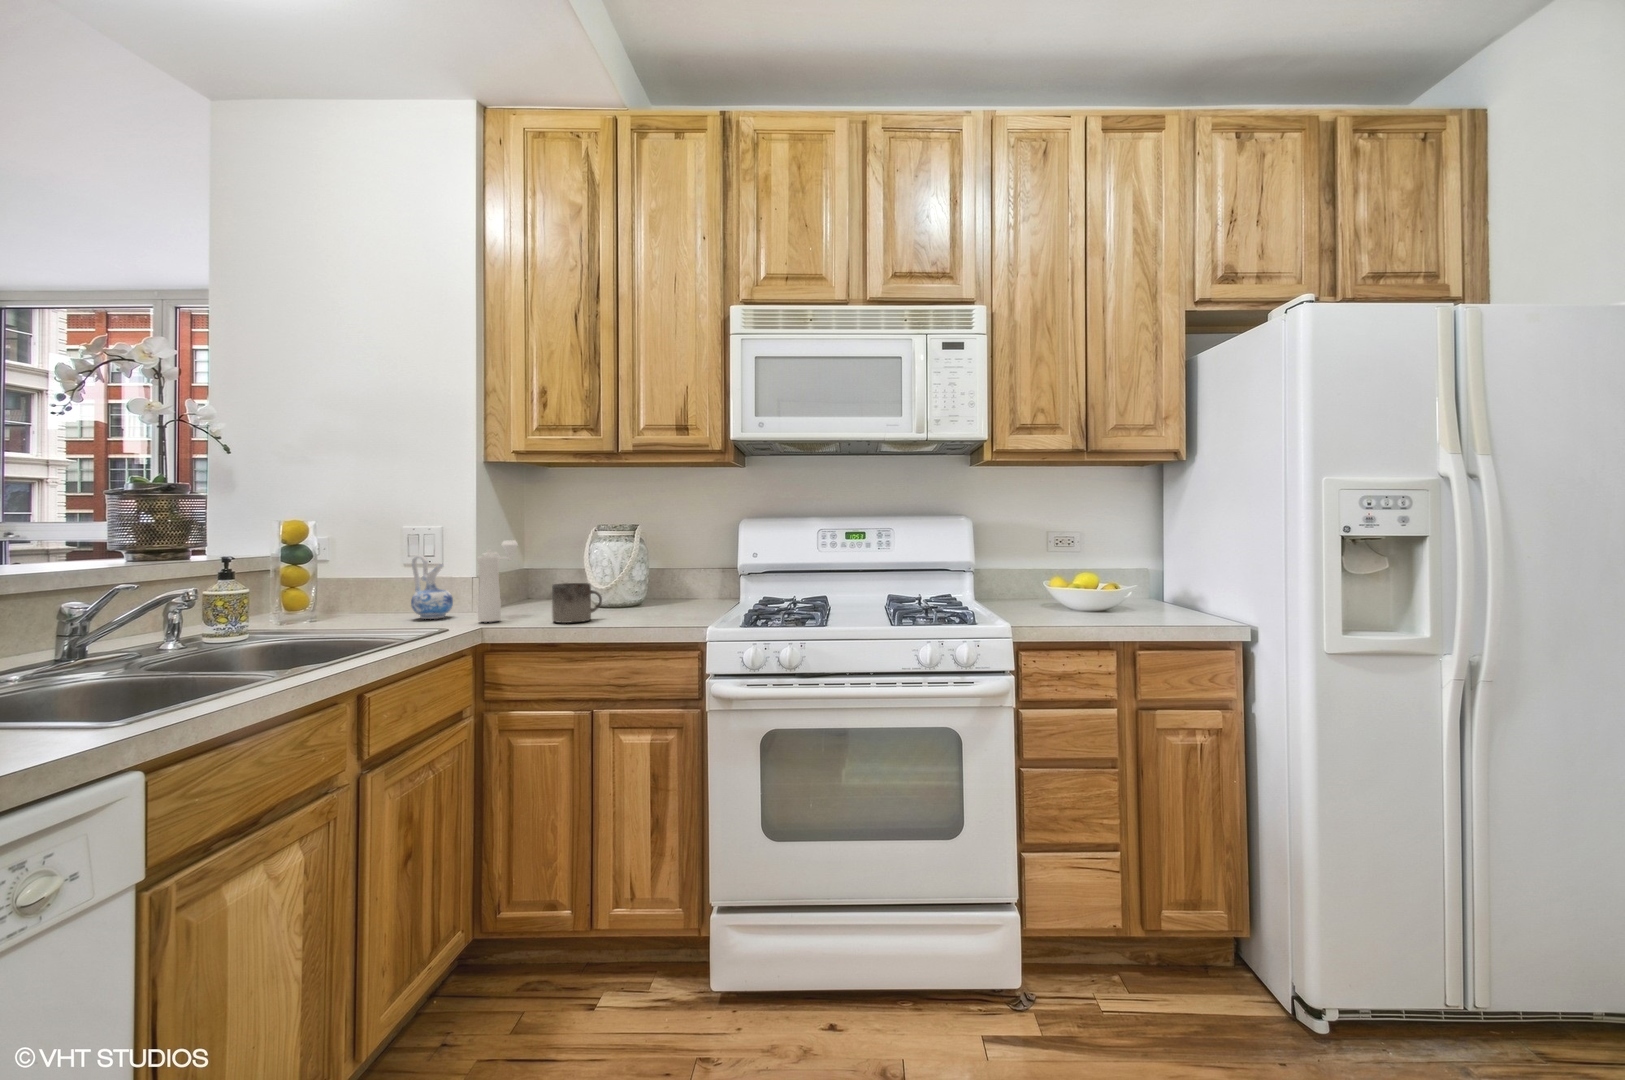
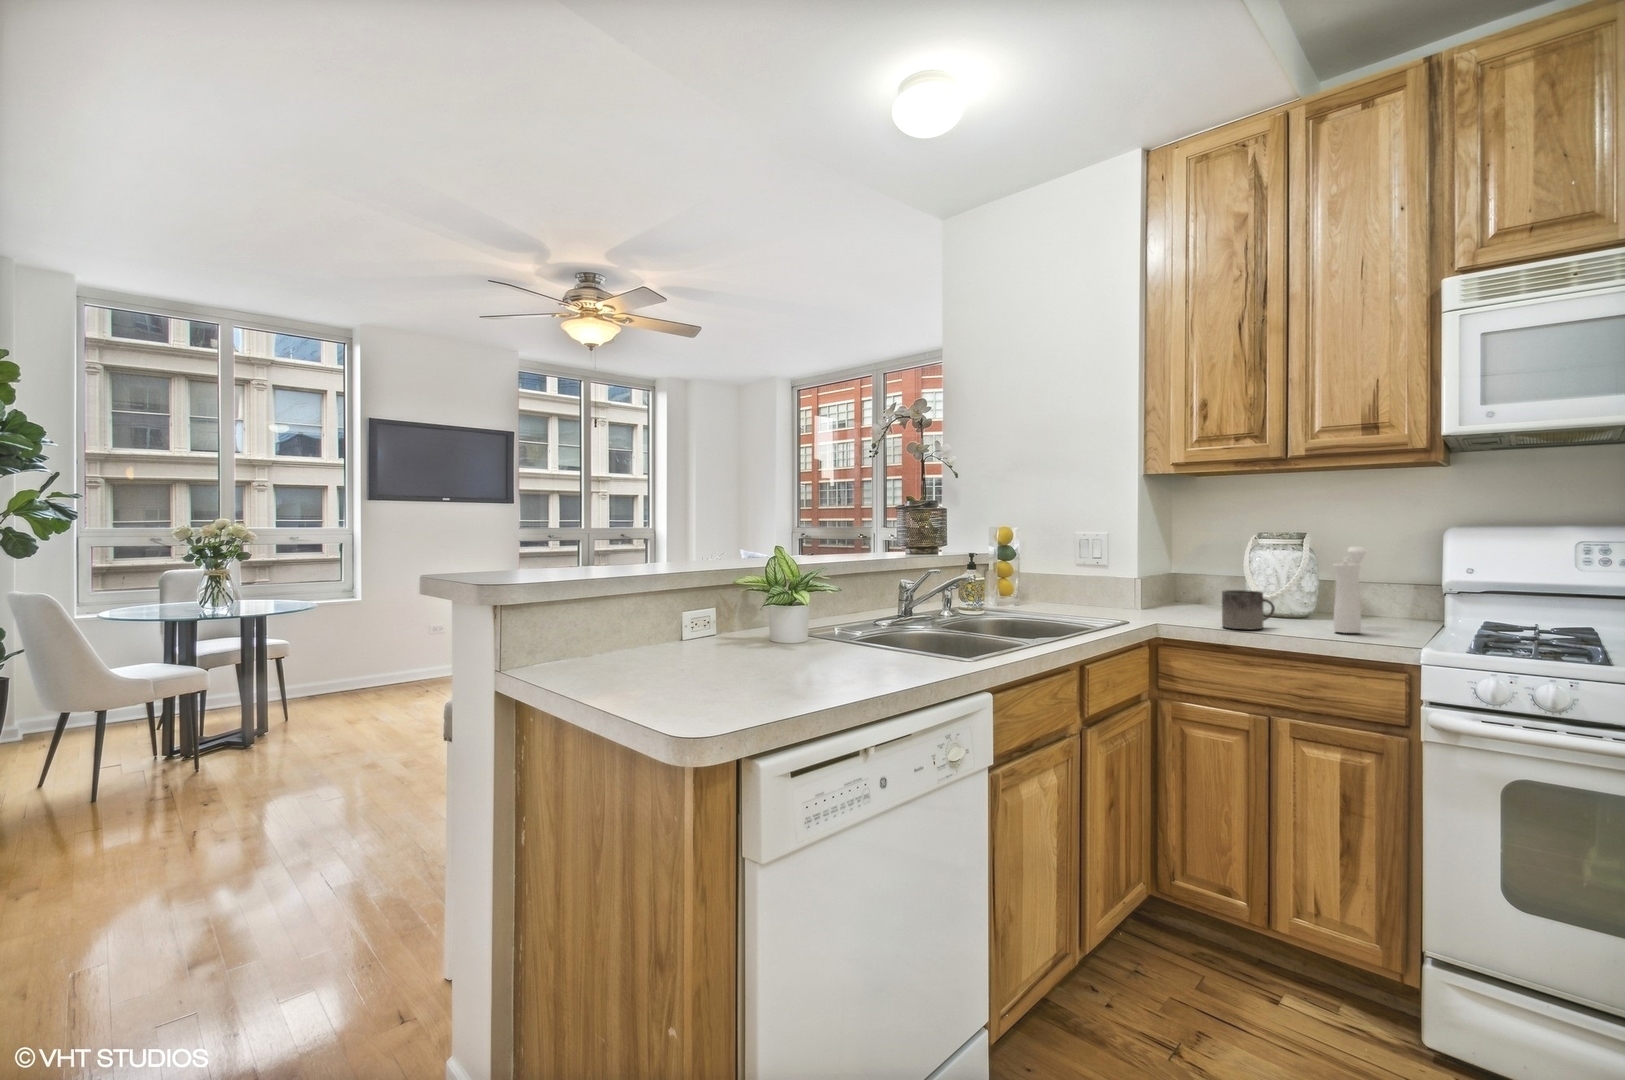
pepper mill: present [477,540,518,622] -> present [1333,547,1367,633]
ceramic pitcher: present [411,555,453,619] -> none [1083,559,1118,615]

